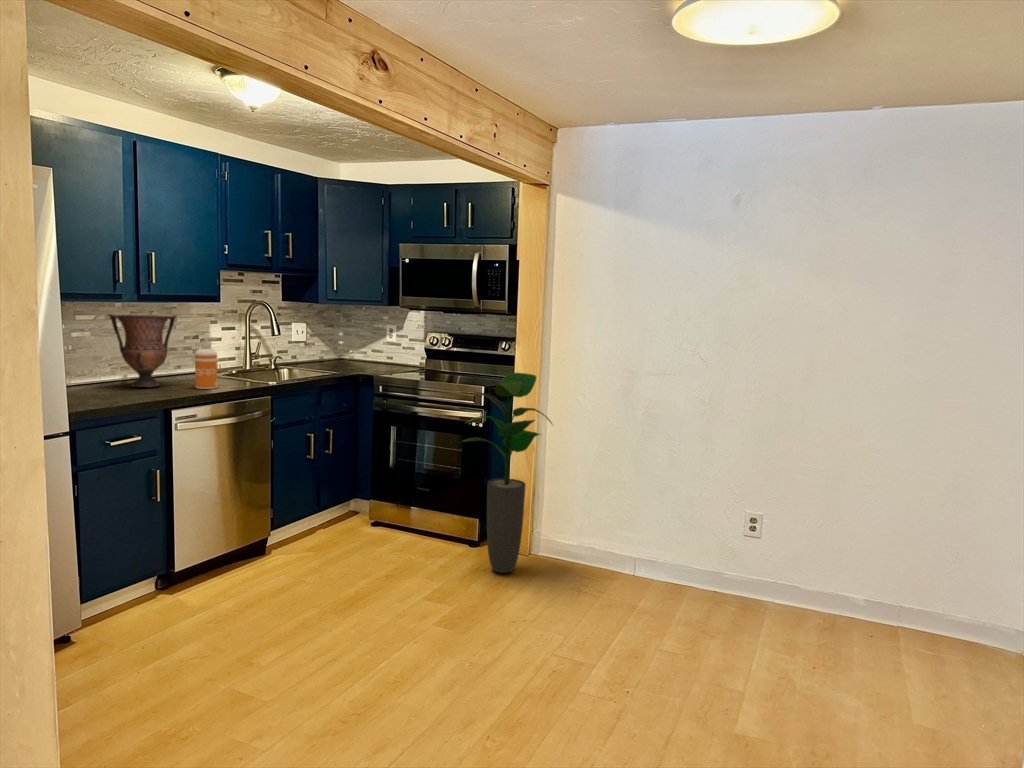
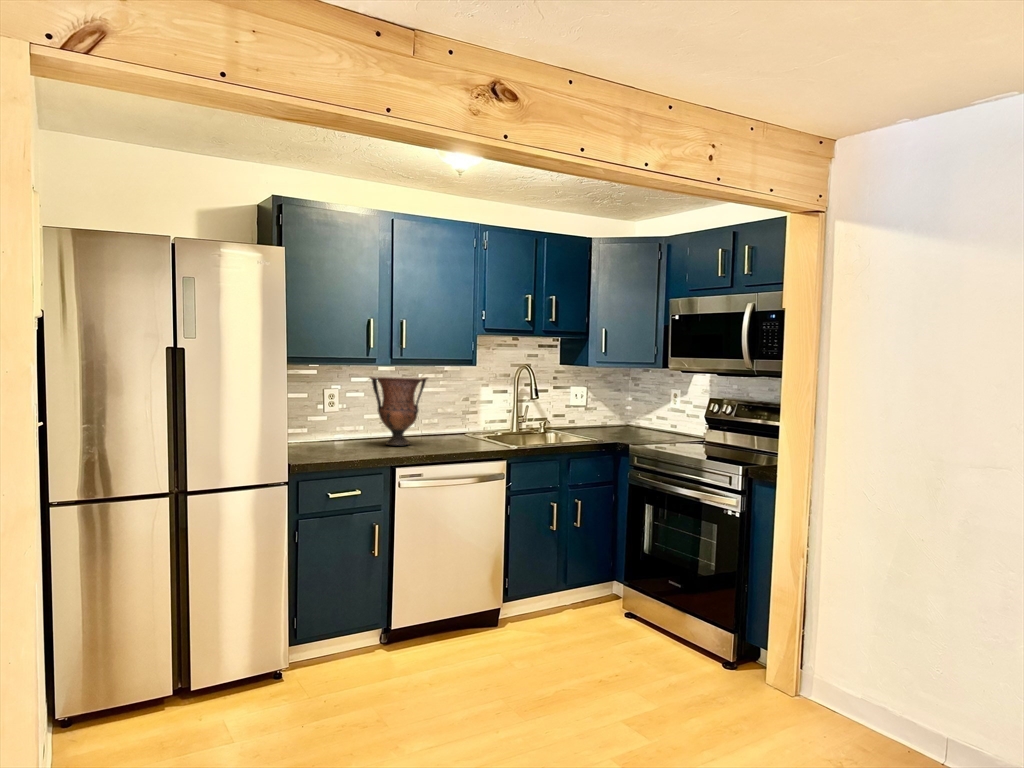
soap dispenser: present [195,336,217,389] -> none [434,399,455,451]
potted plant: present [463,373,552,573] -> none [689,452,815,713]

